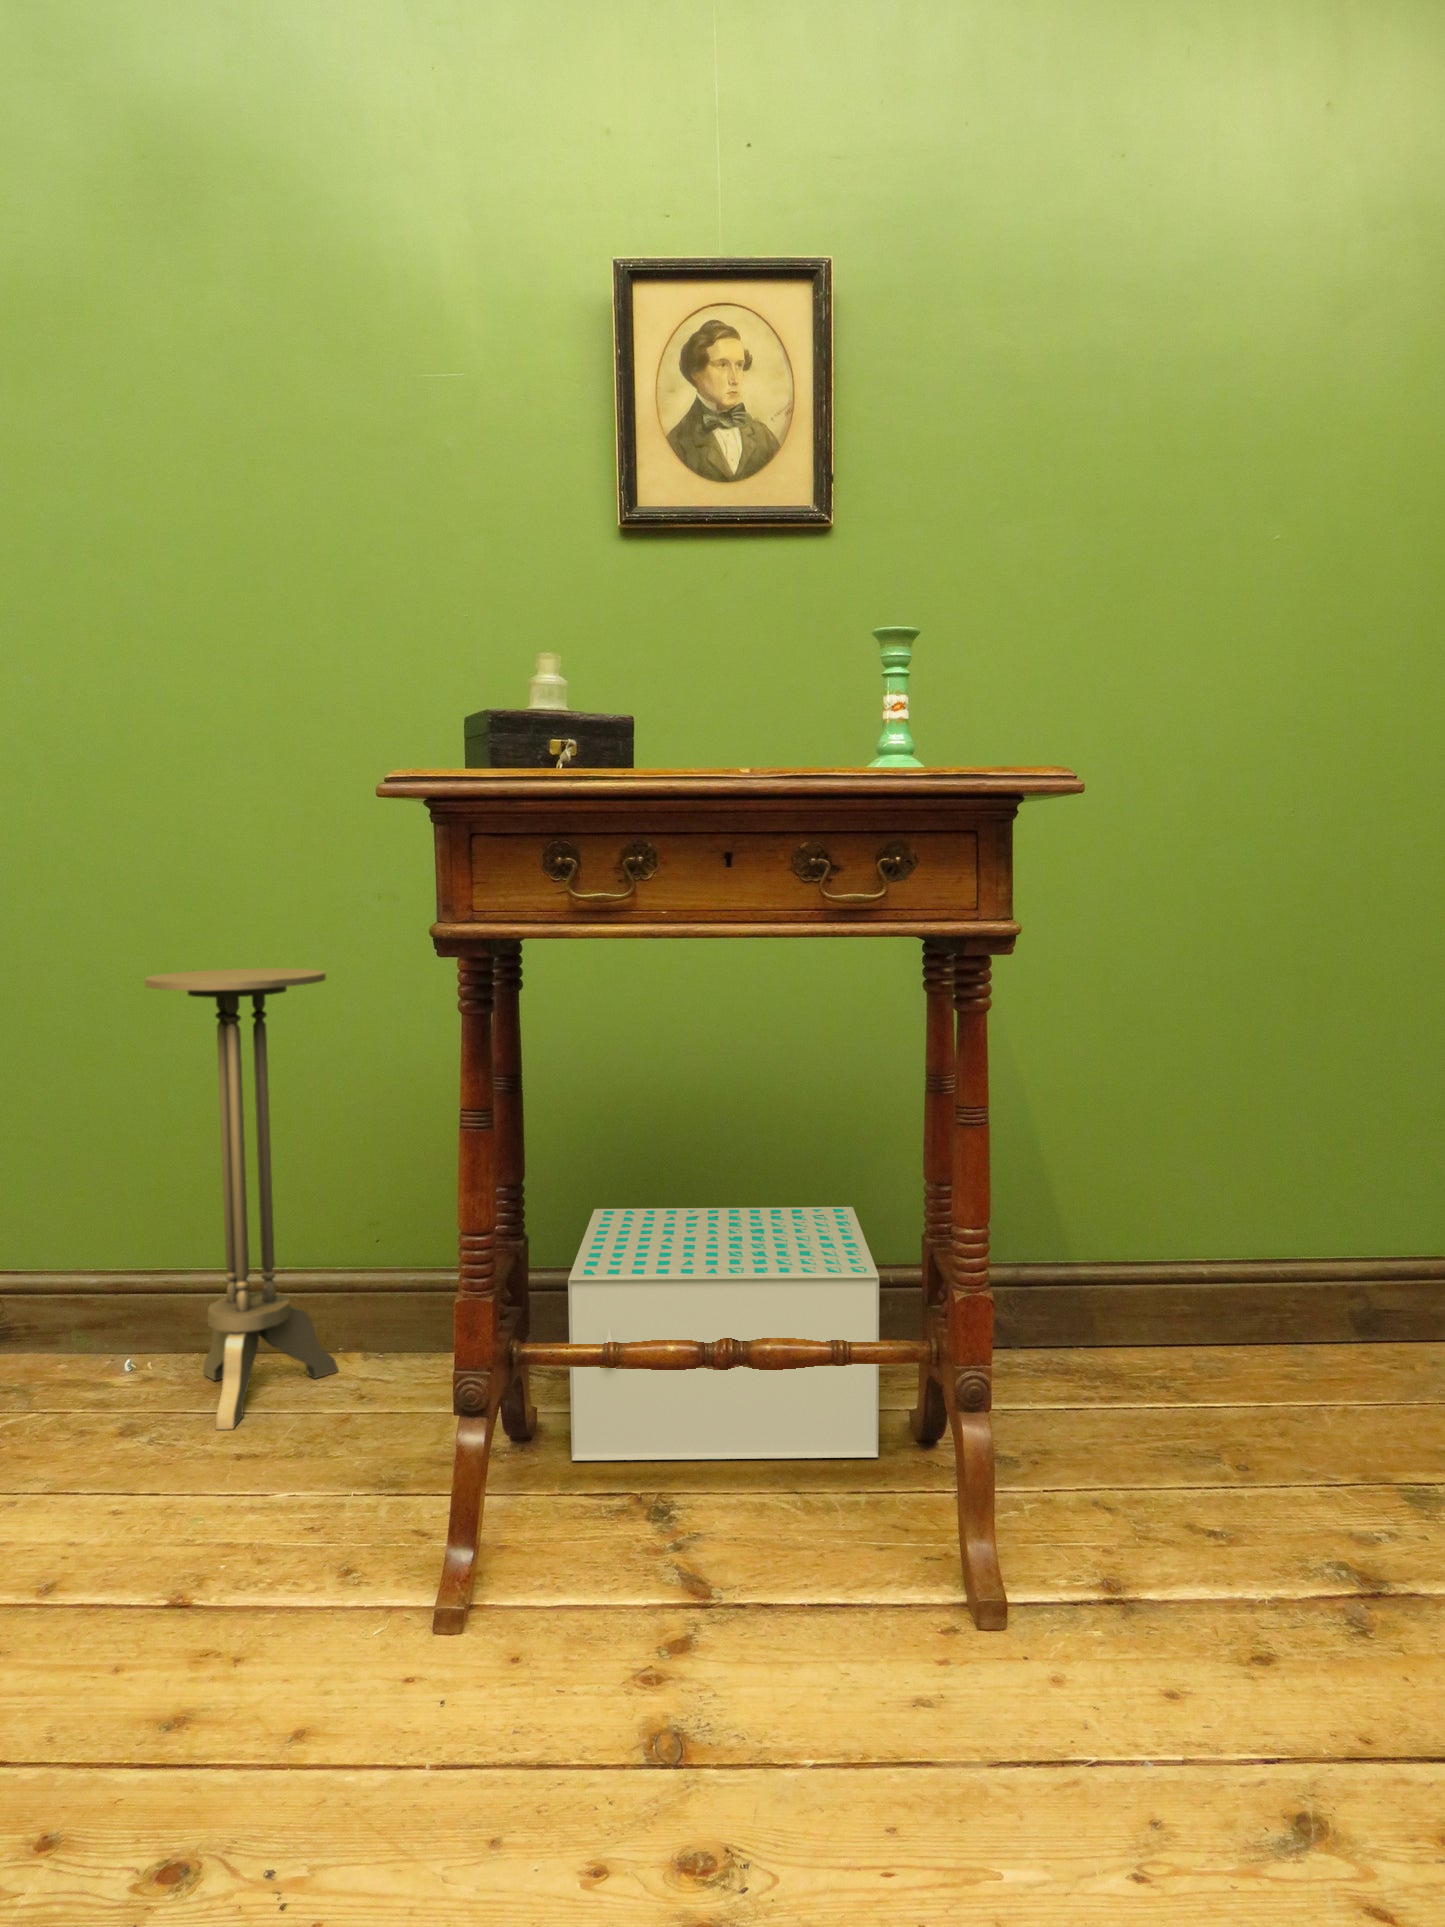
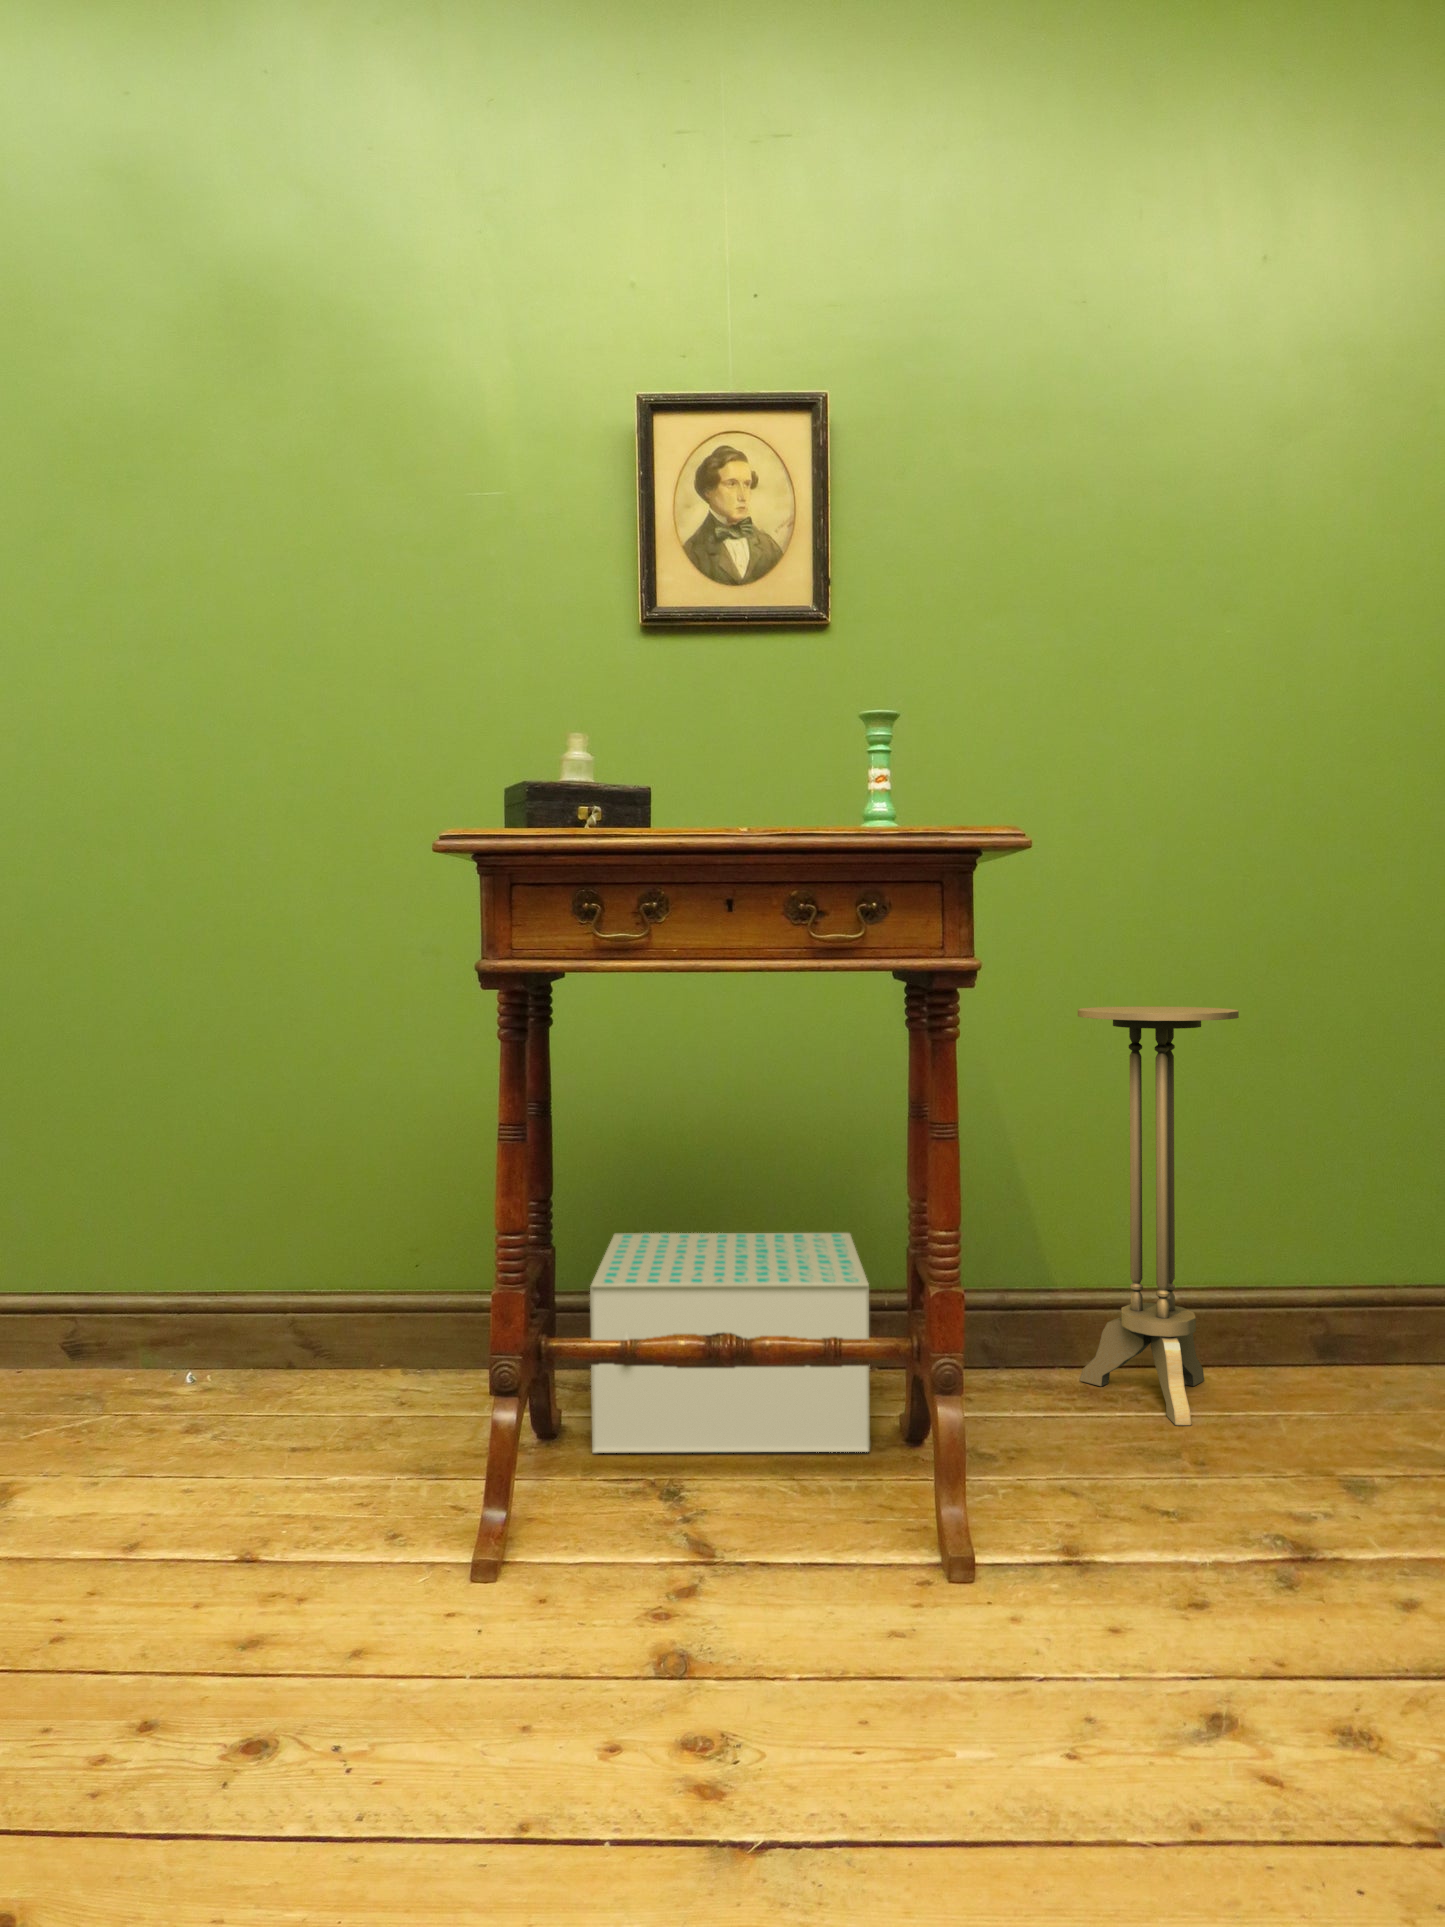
side table: present [145,968,338,1430] -> present [1078,1006,1239,1425]

